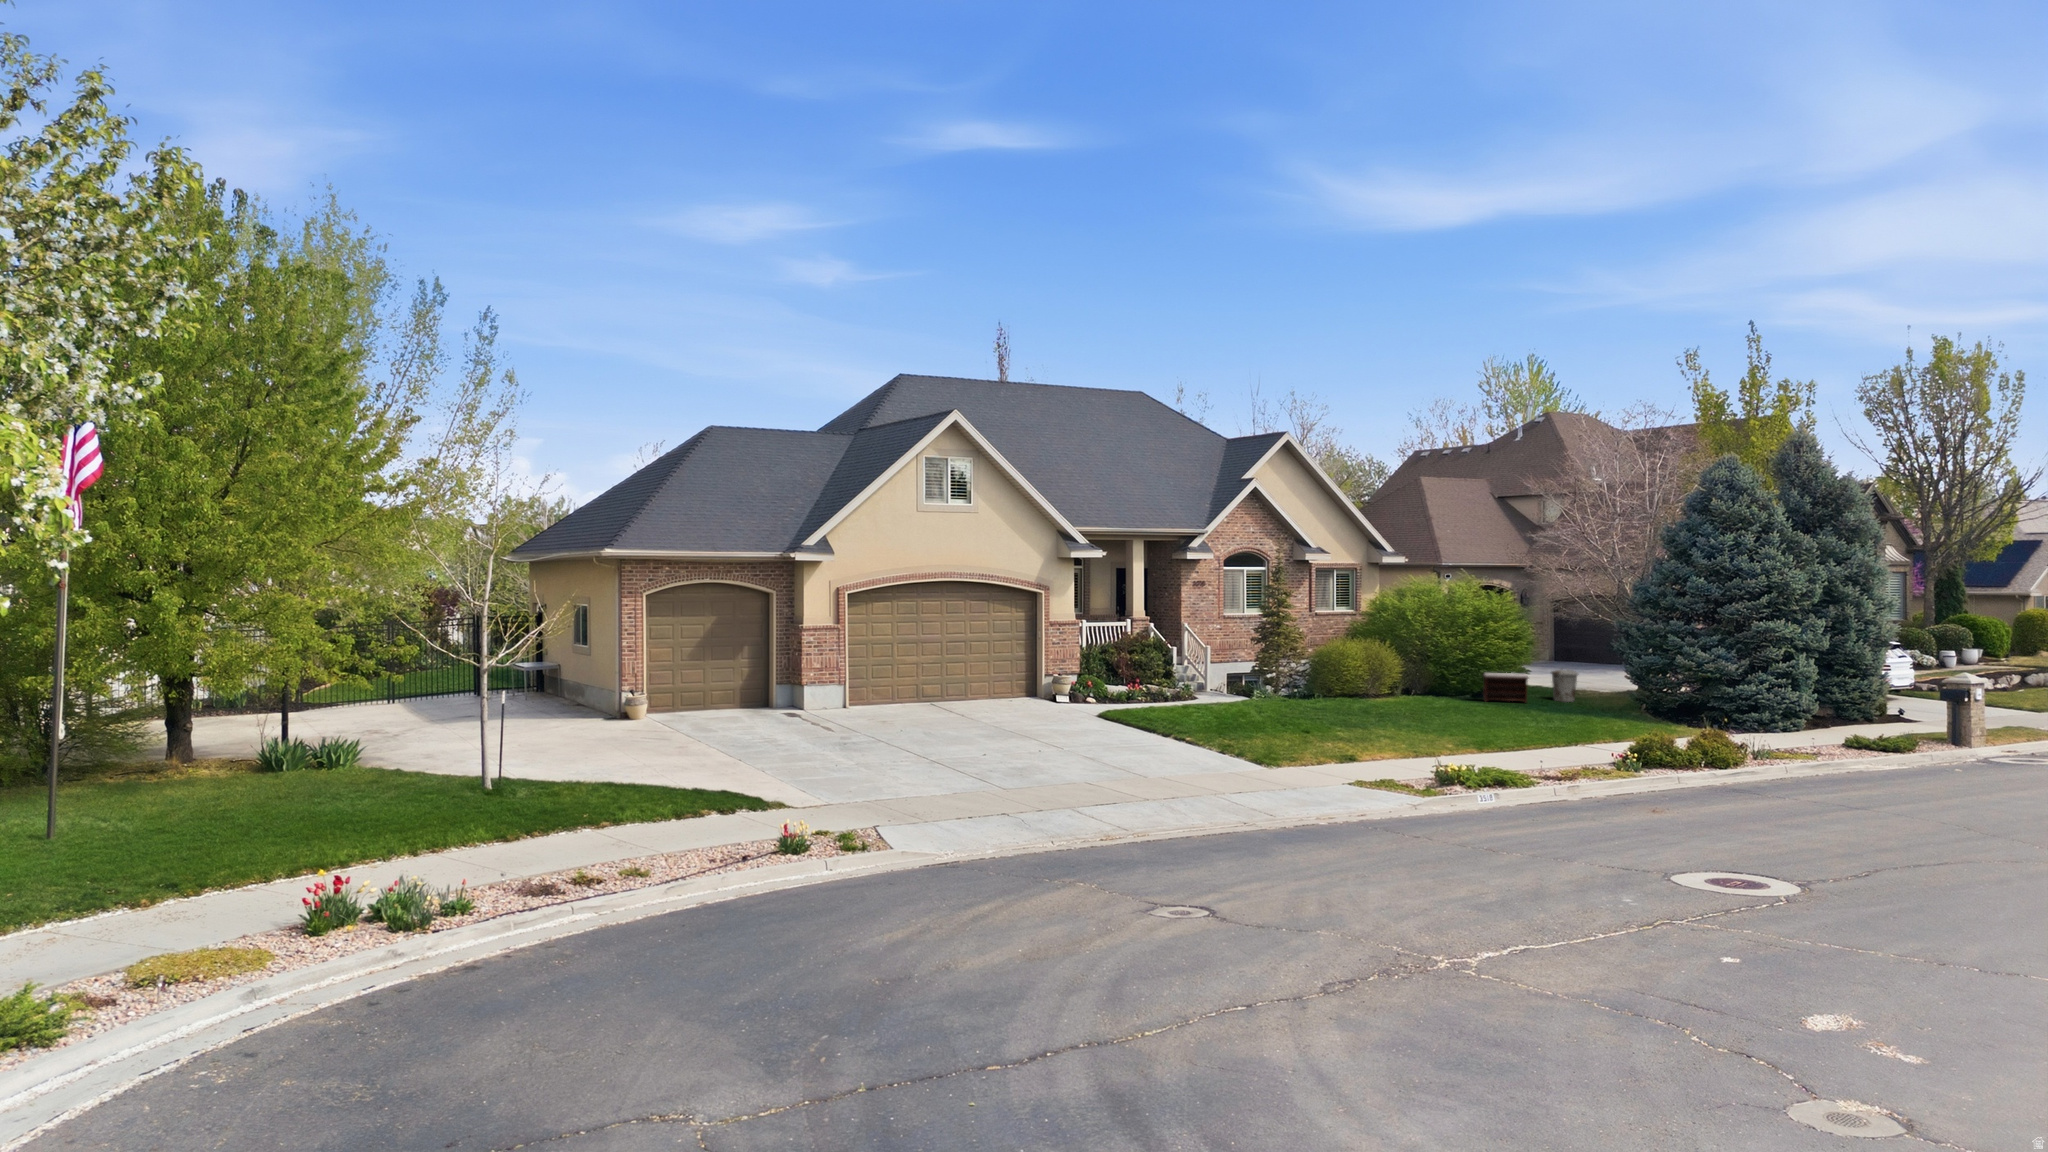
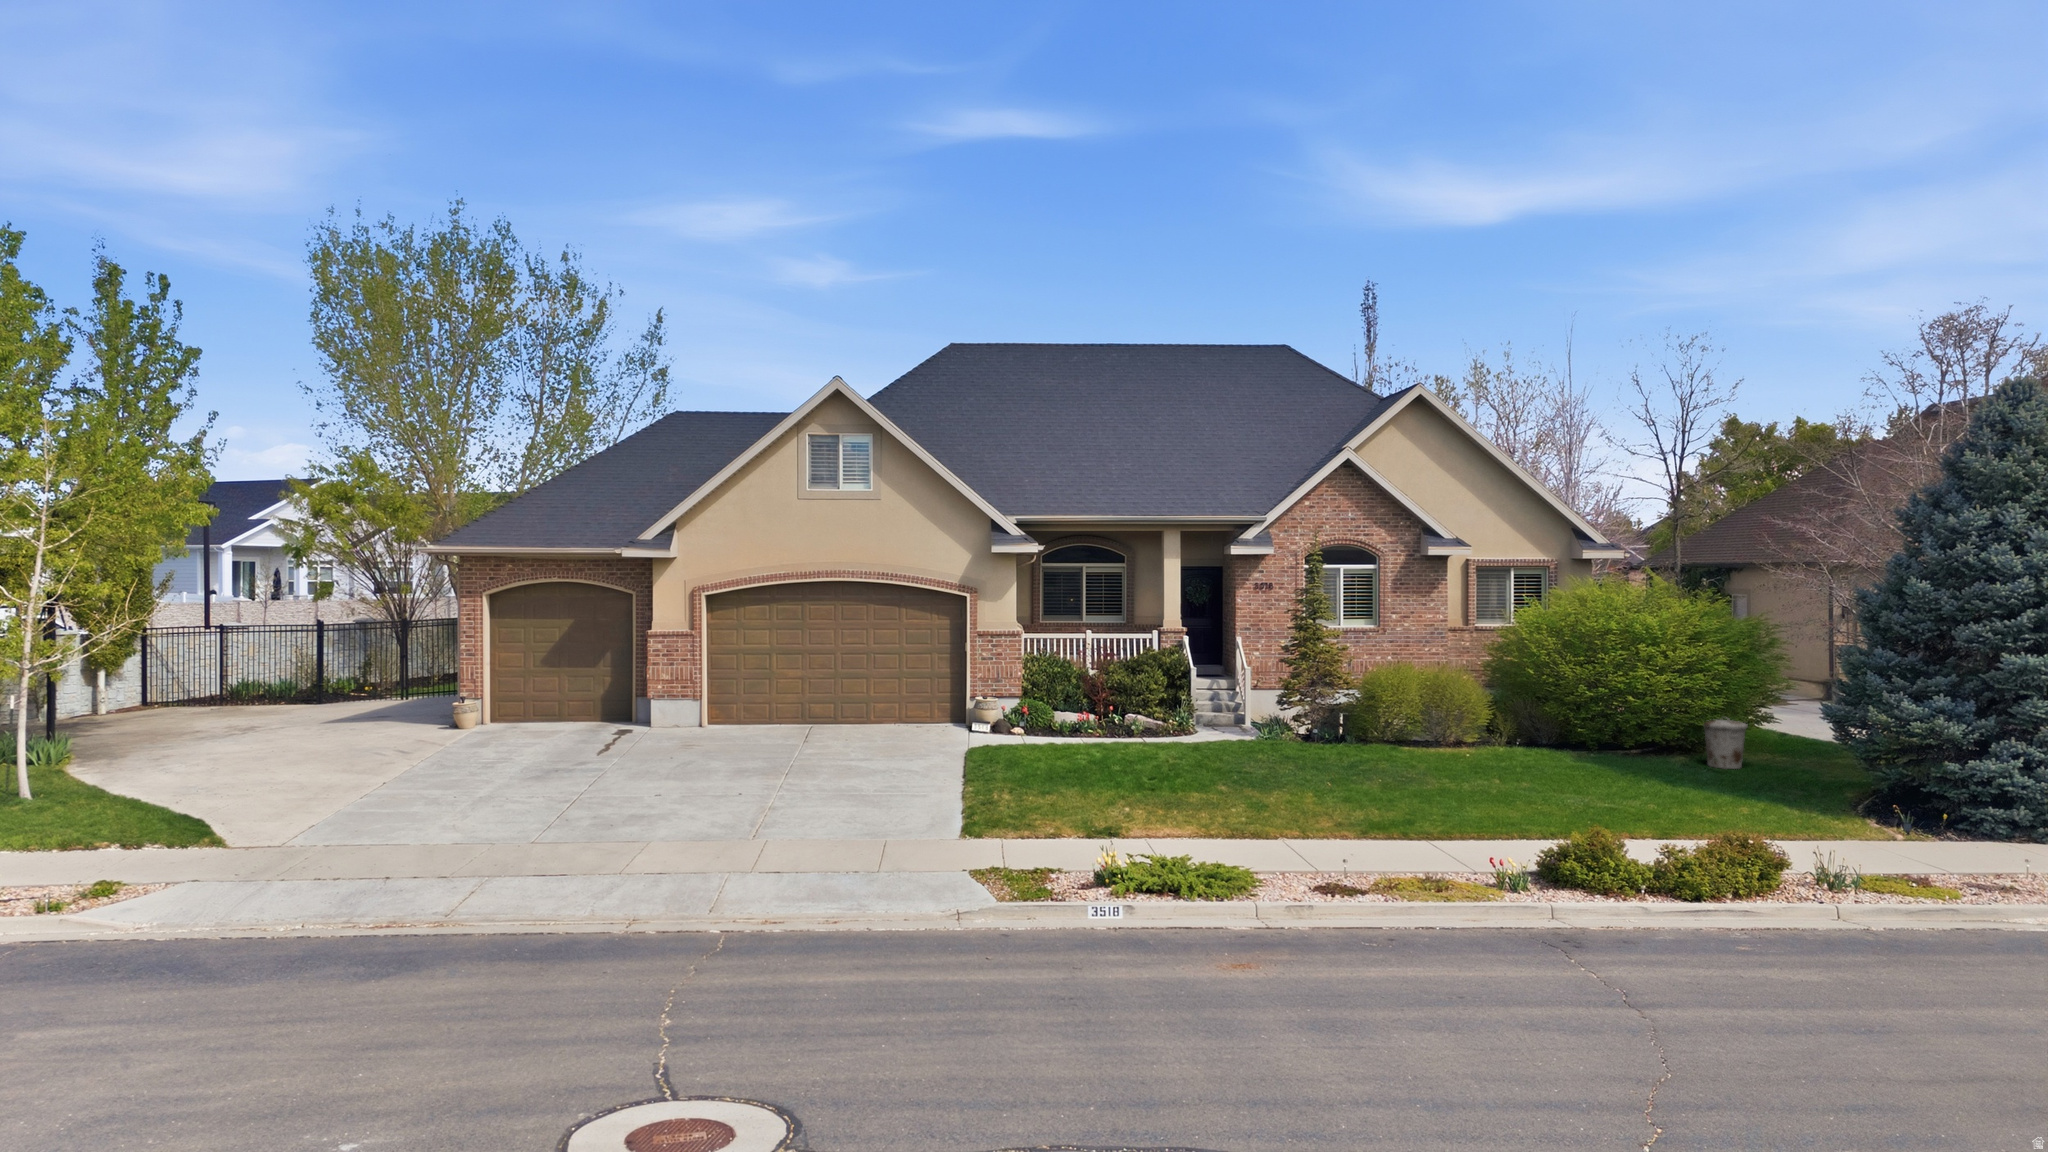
bench: present [1483,673,1528,702] -> none [1581,718,1655,767]

